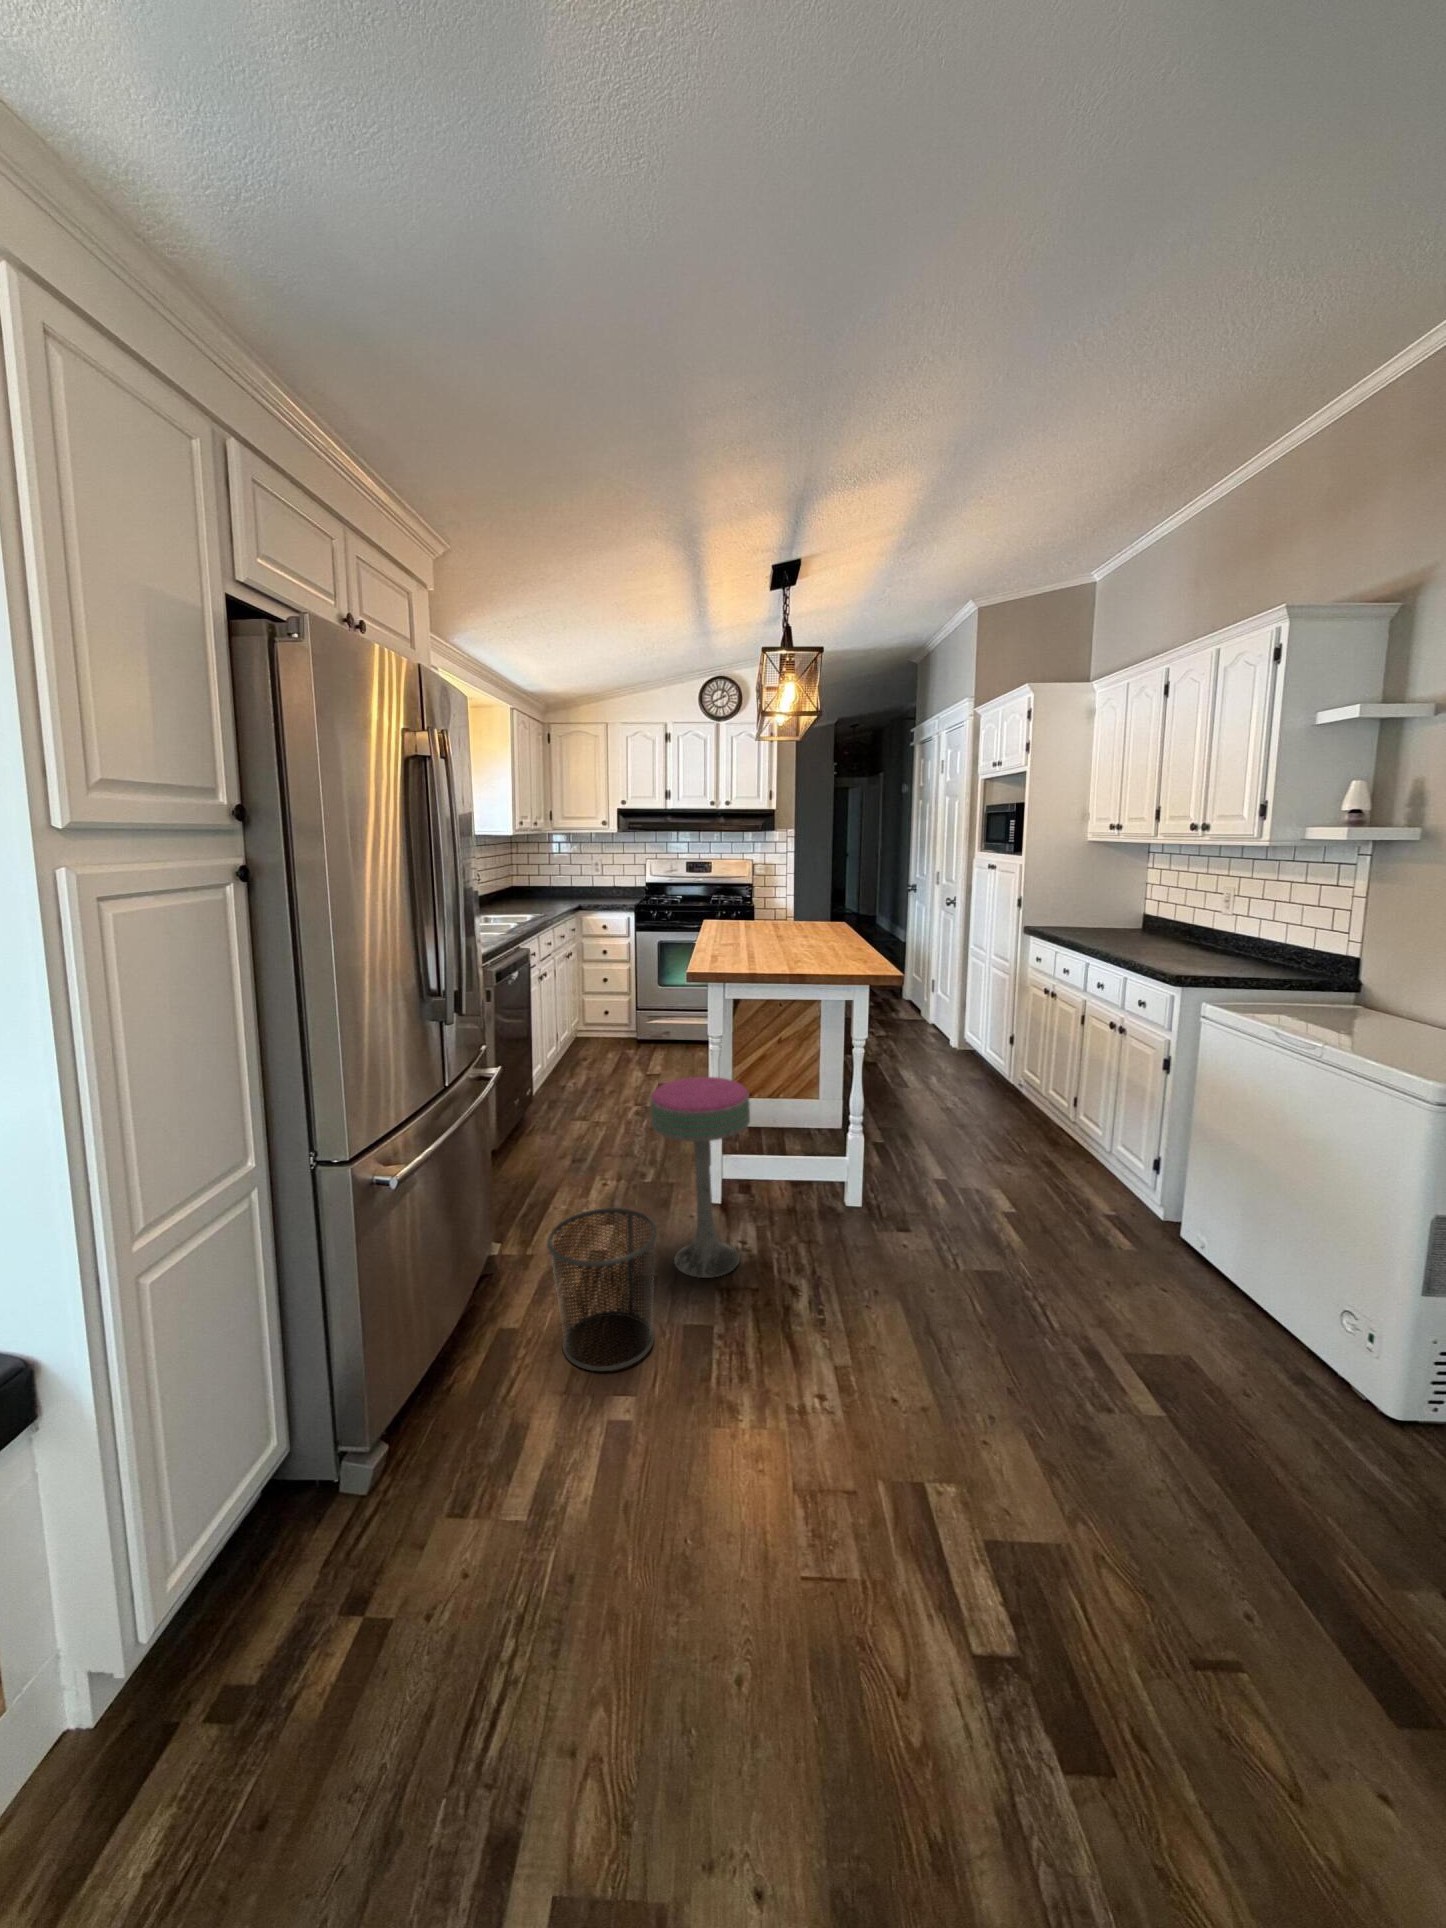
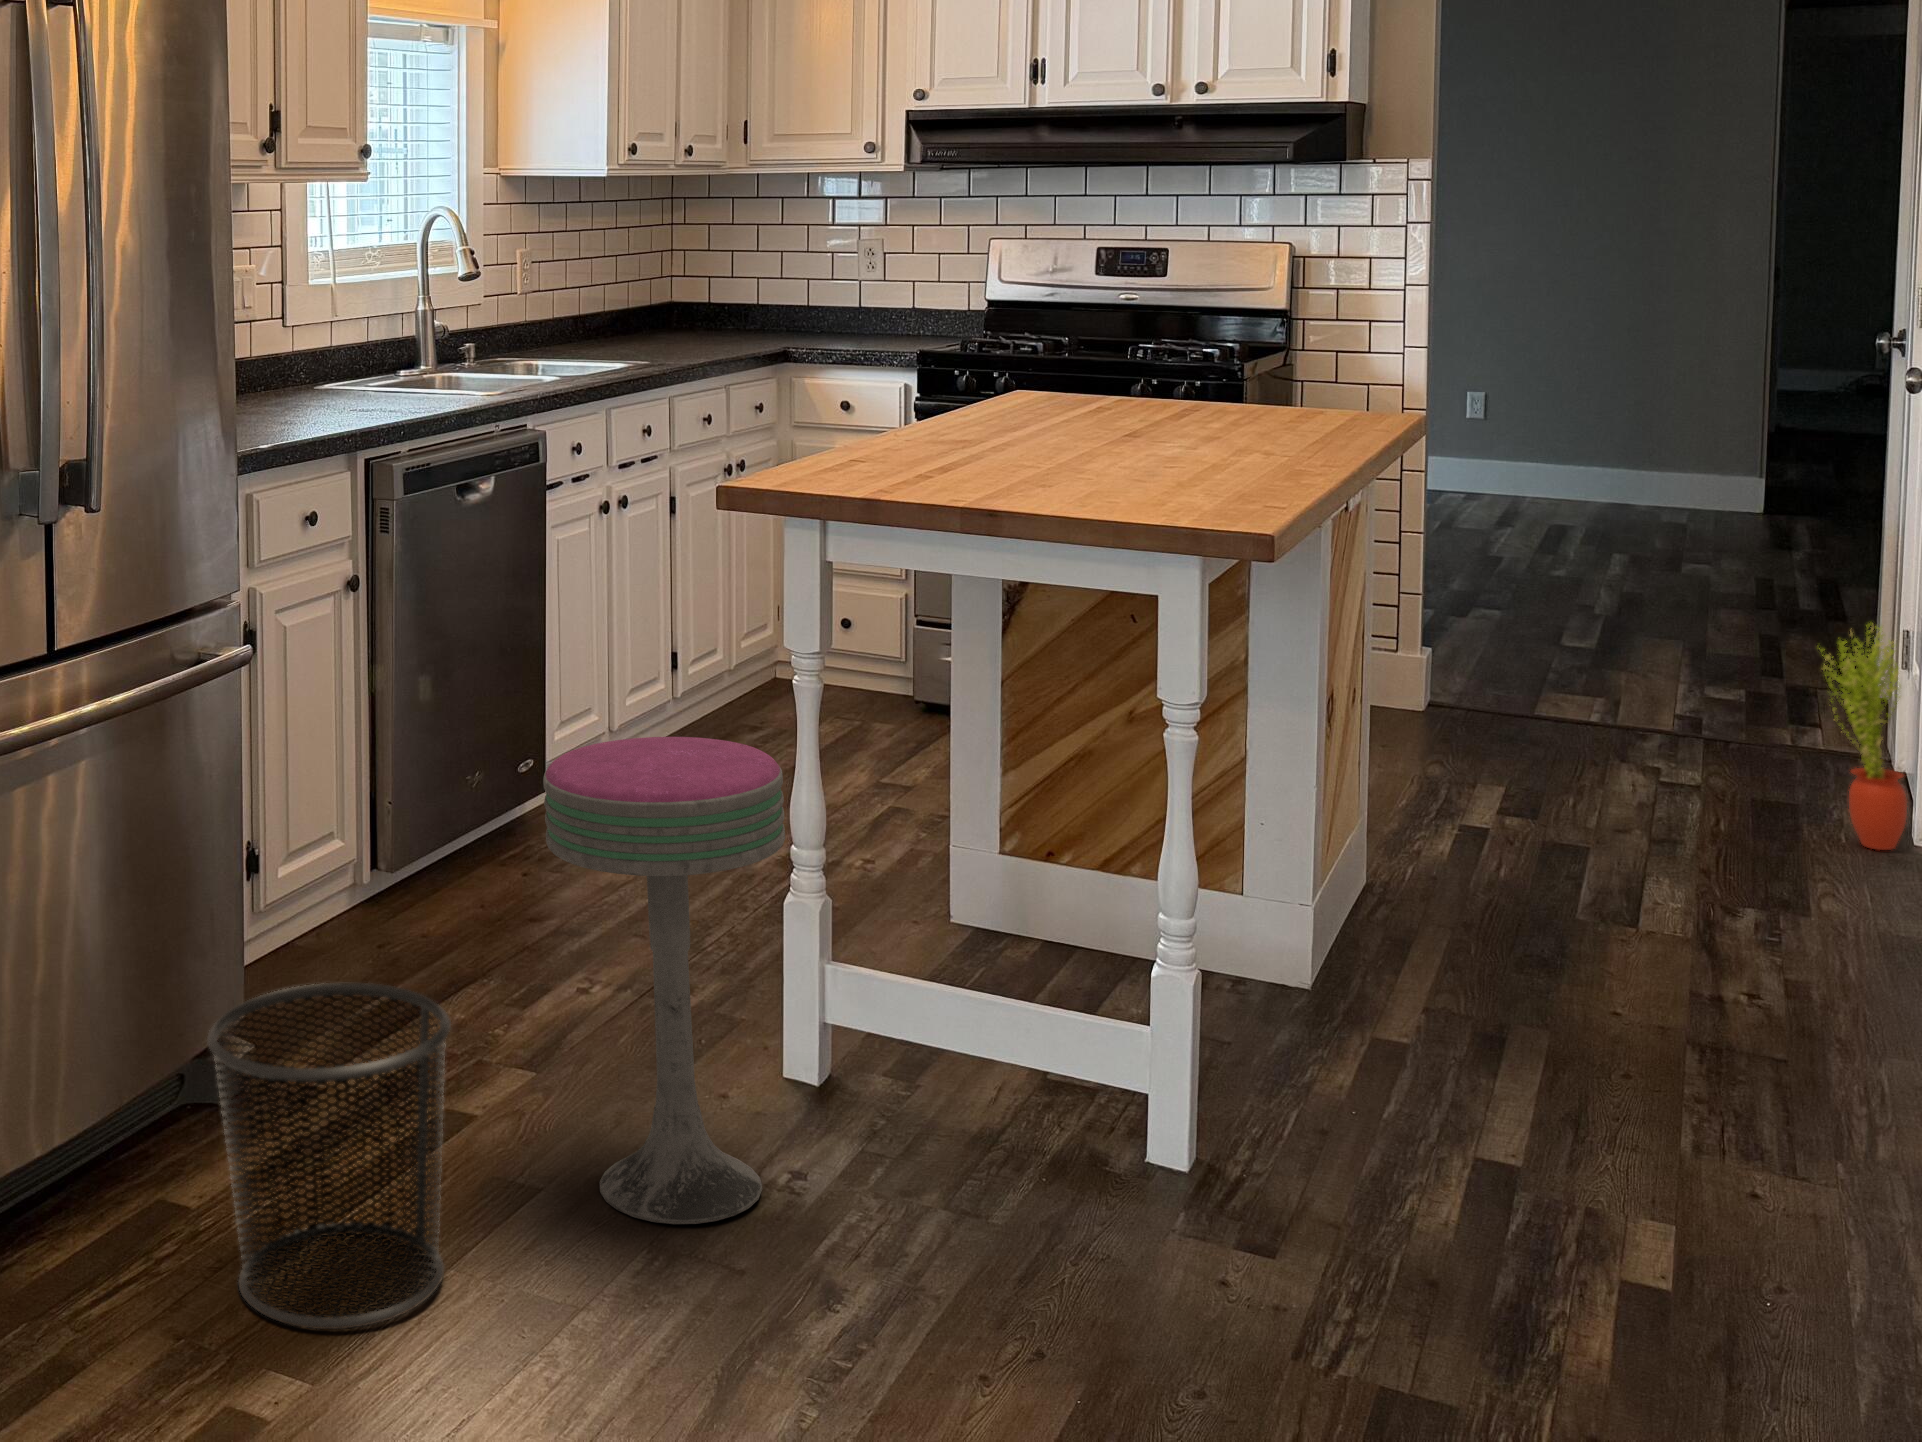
potted plant: none [929,980,954,1051] -> present [1819,624,1907,850]

